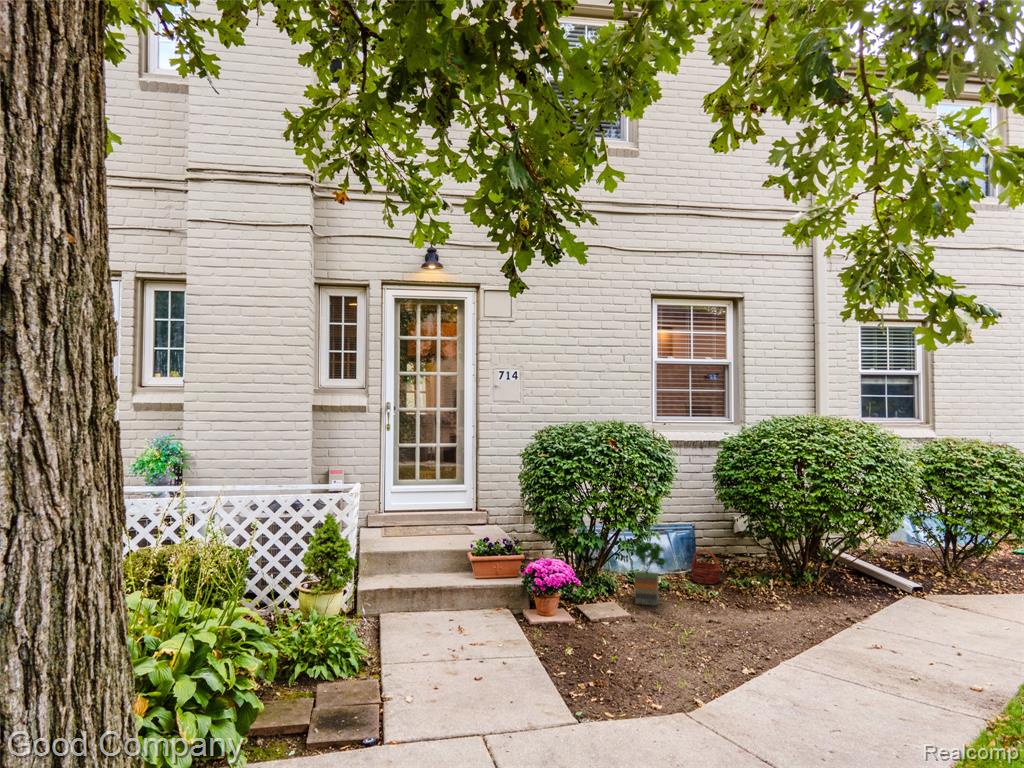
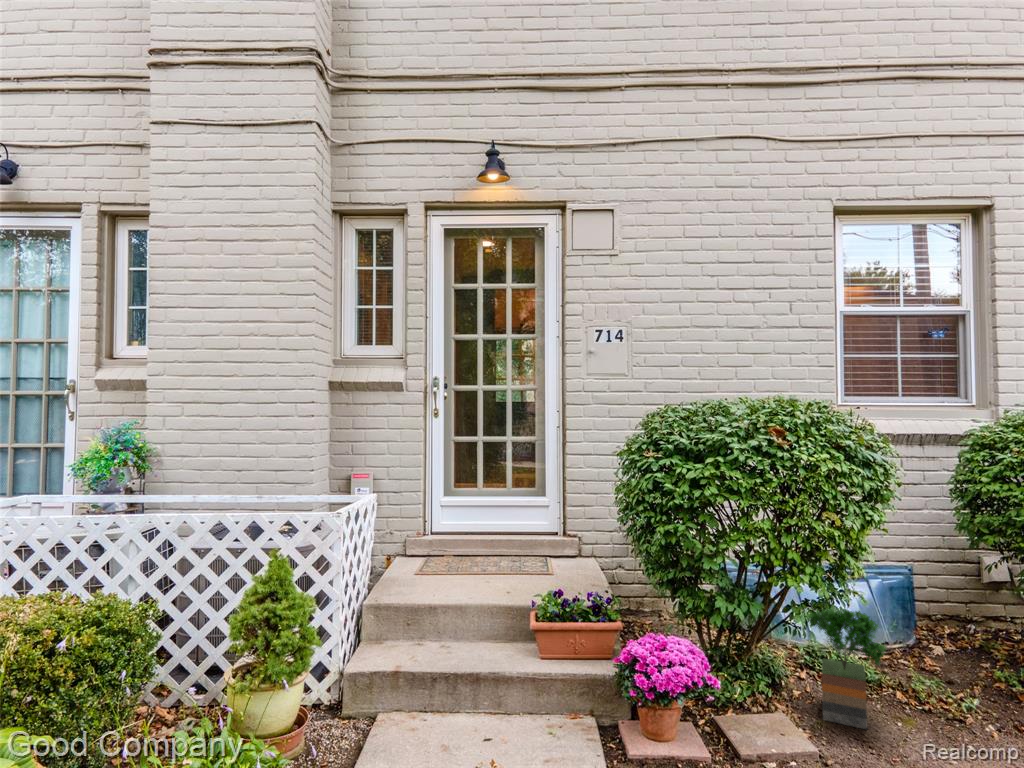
basket: present [690,549,721,584] -> none [914,617,976,682]

